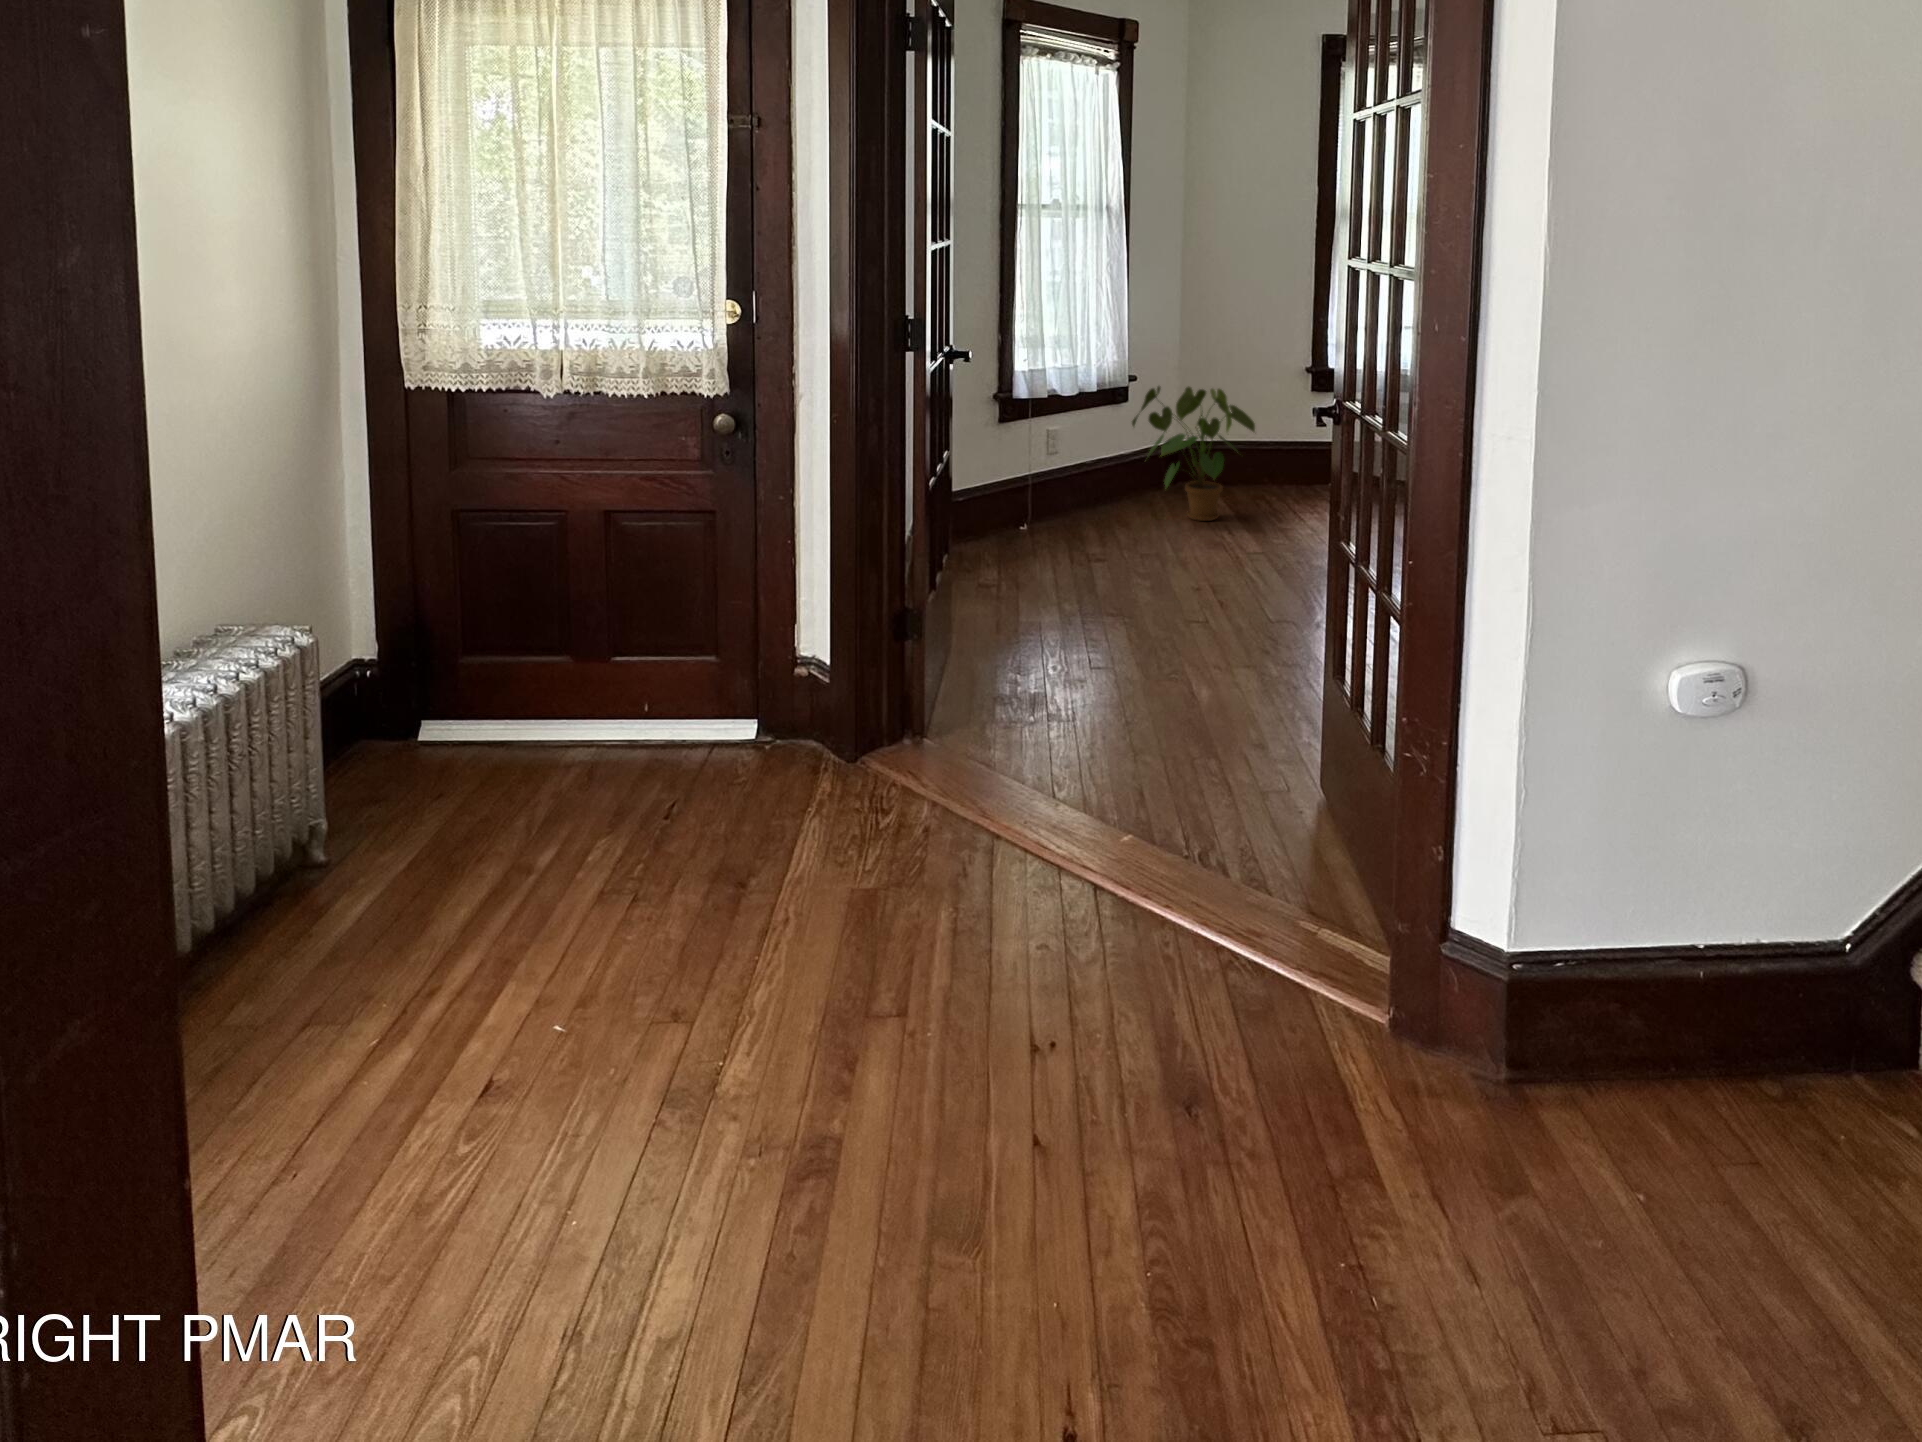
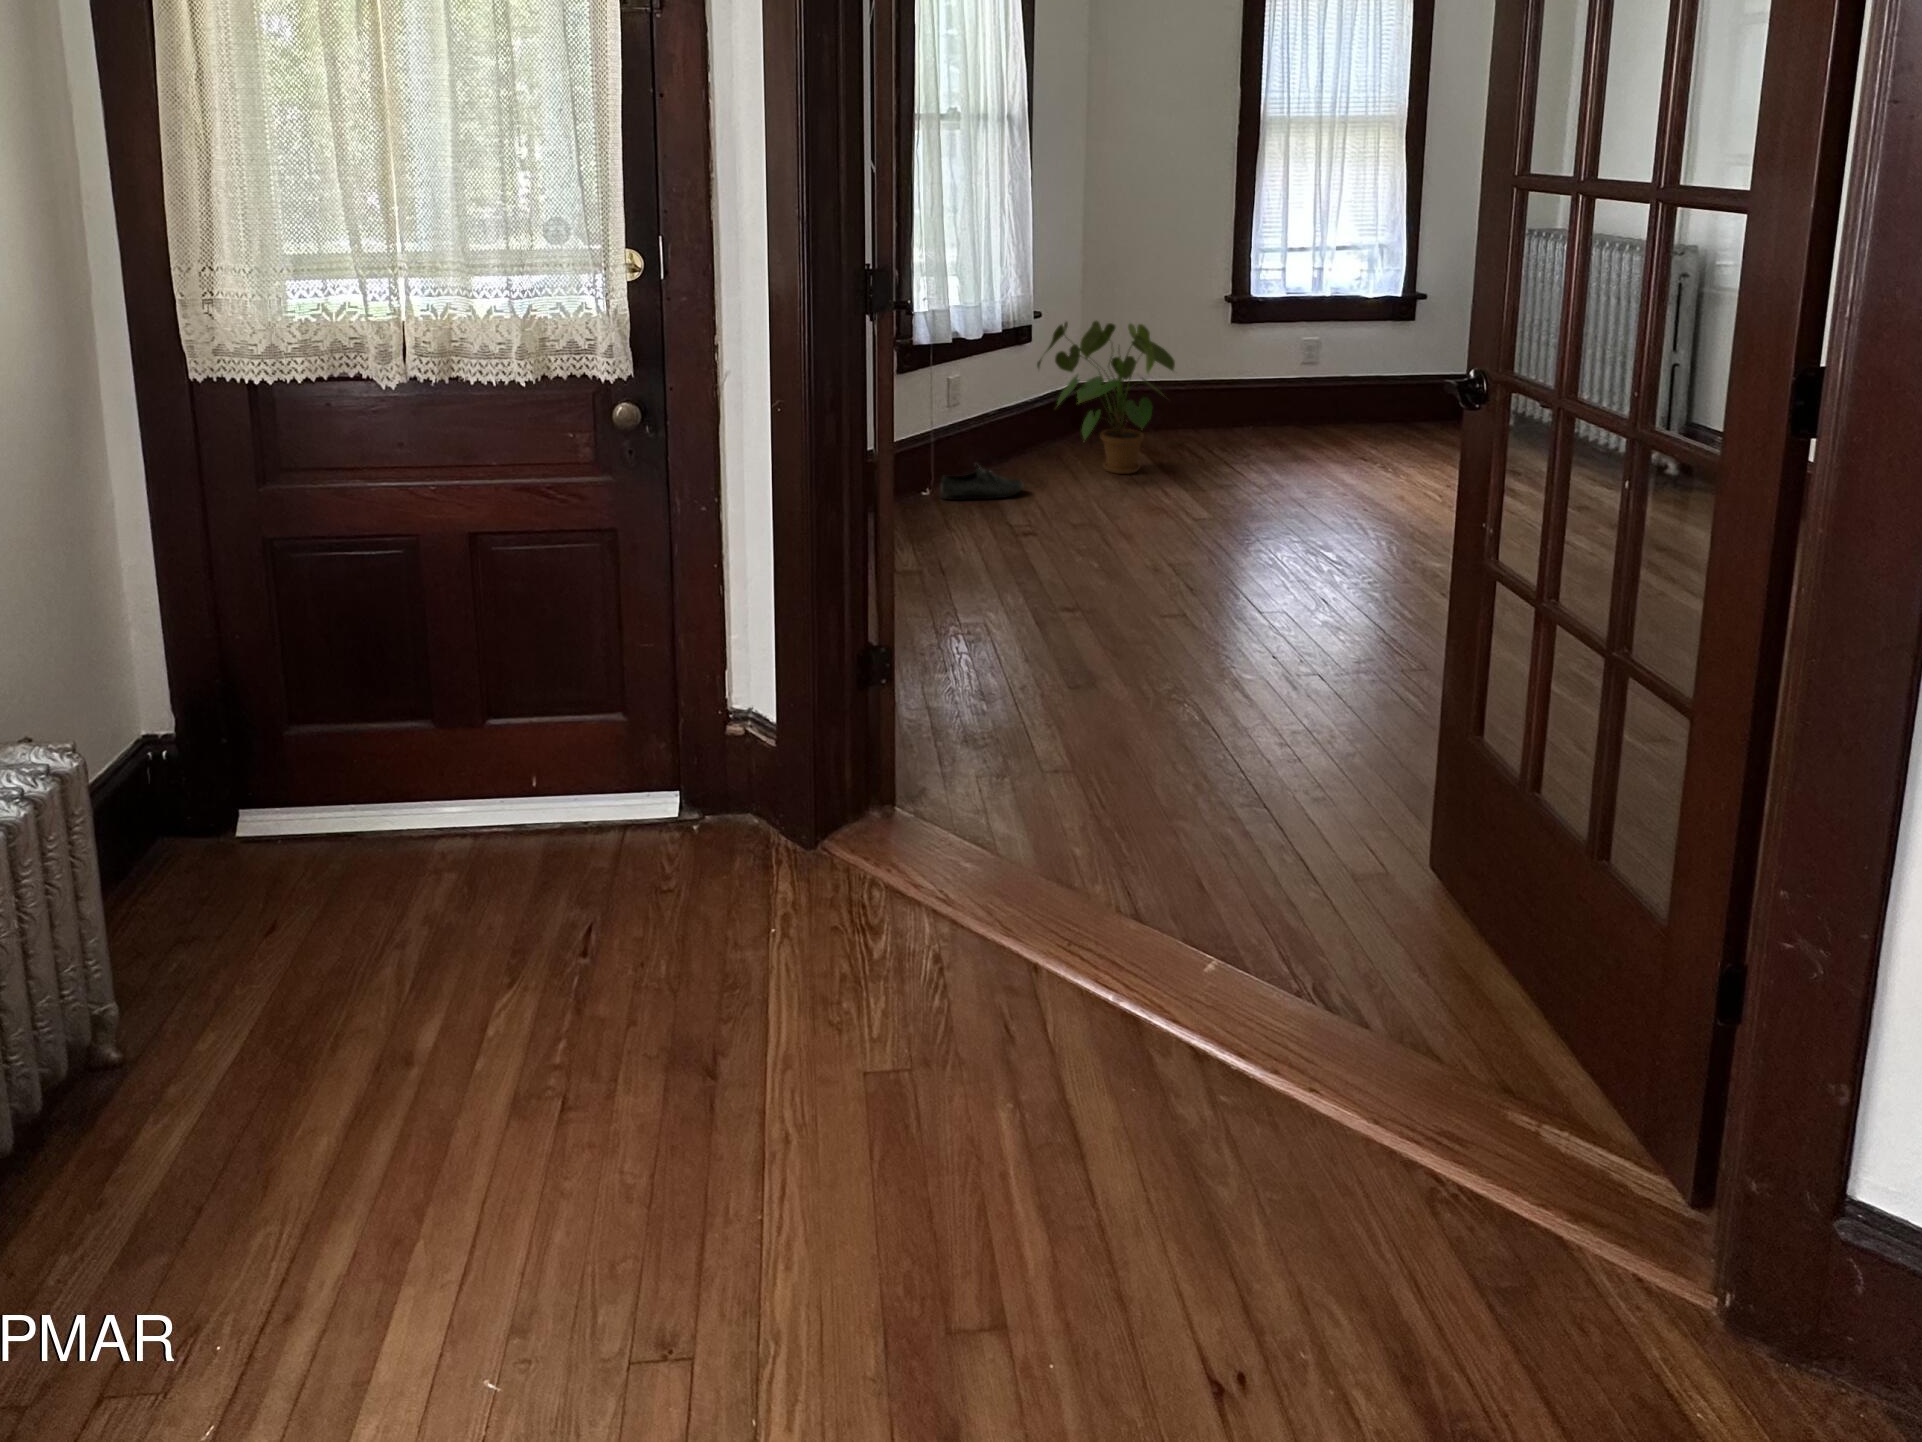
shoe: none [1035,505,1110,537] -> present [941,467,1024,500]

